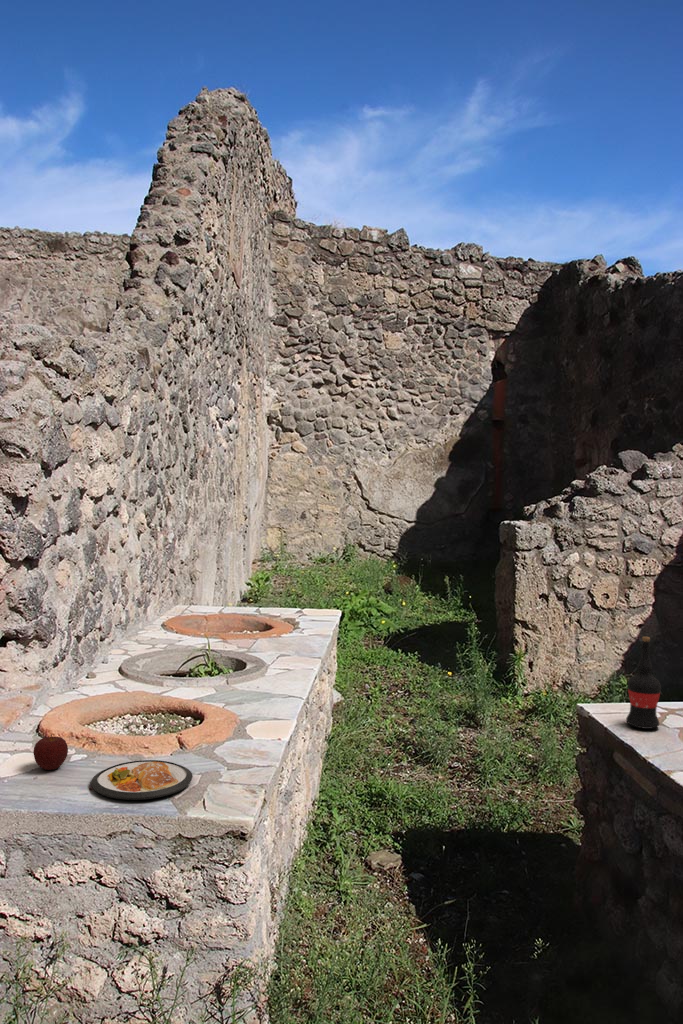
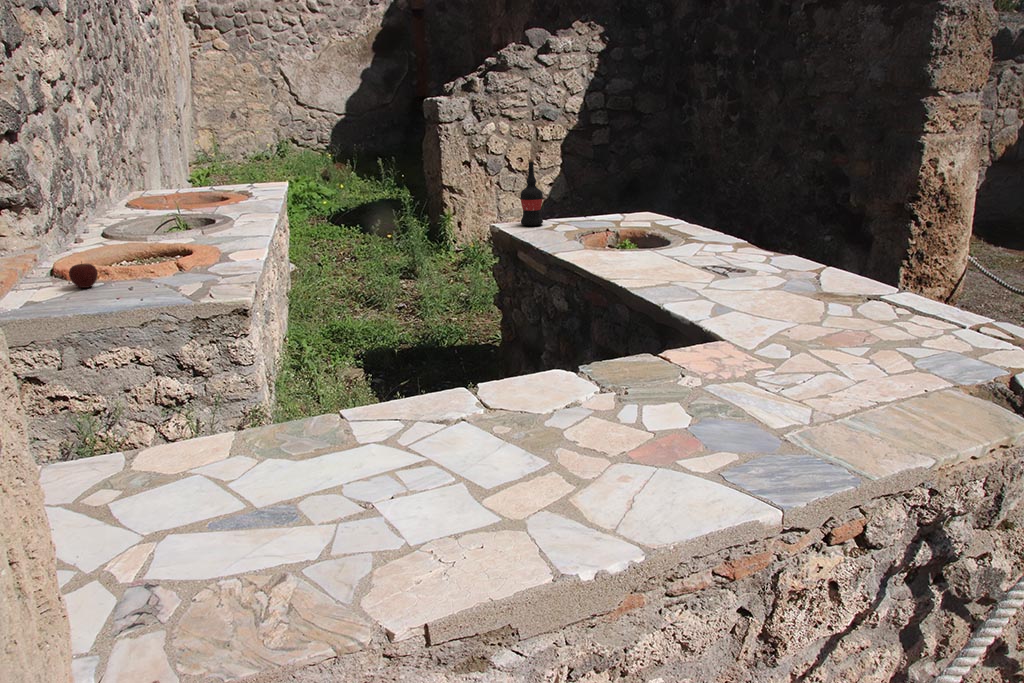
dish: present [91,760,193,800] -> none [125,275,205,294]

